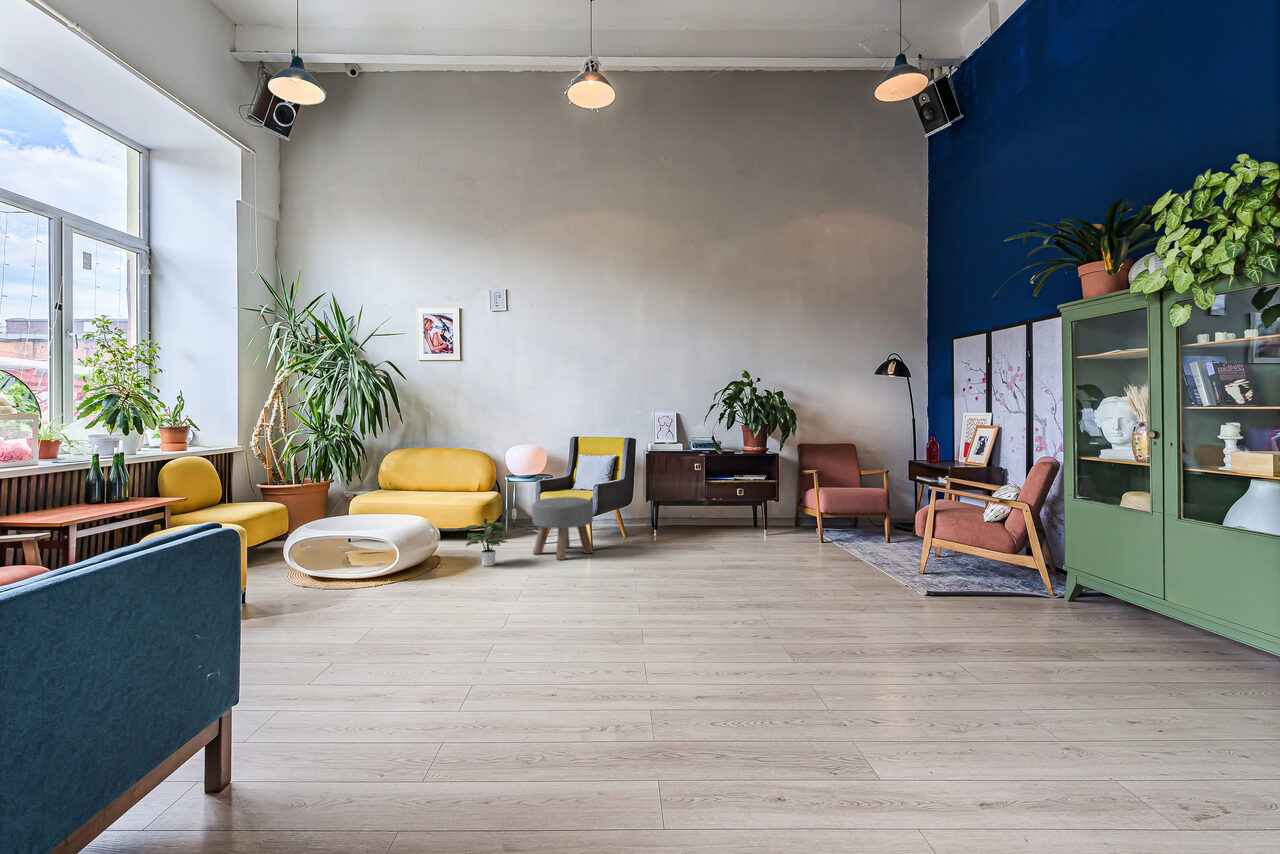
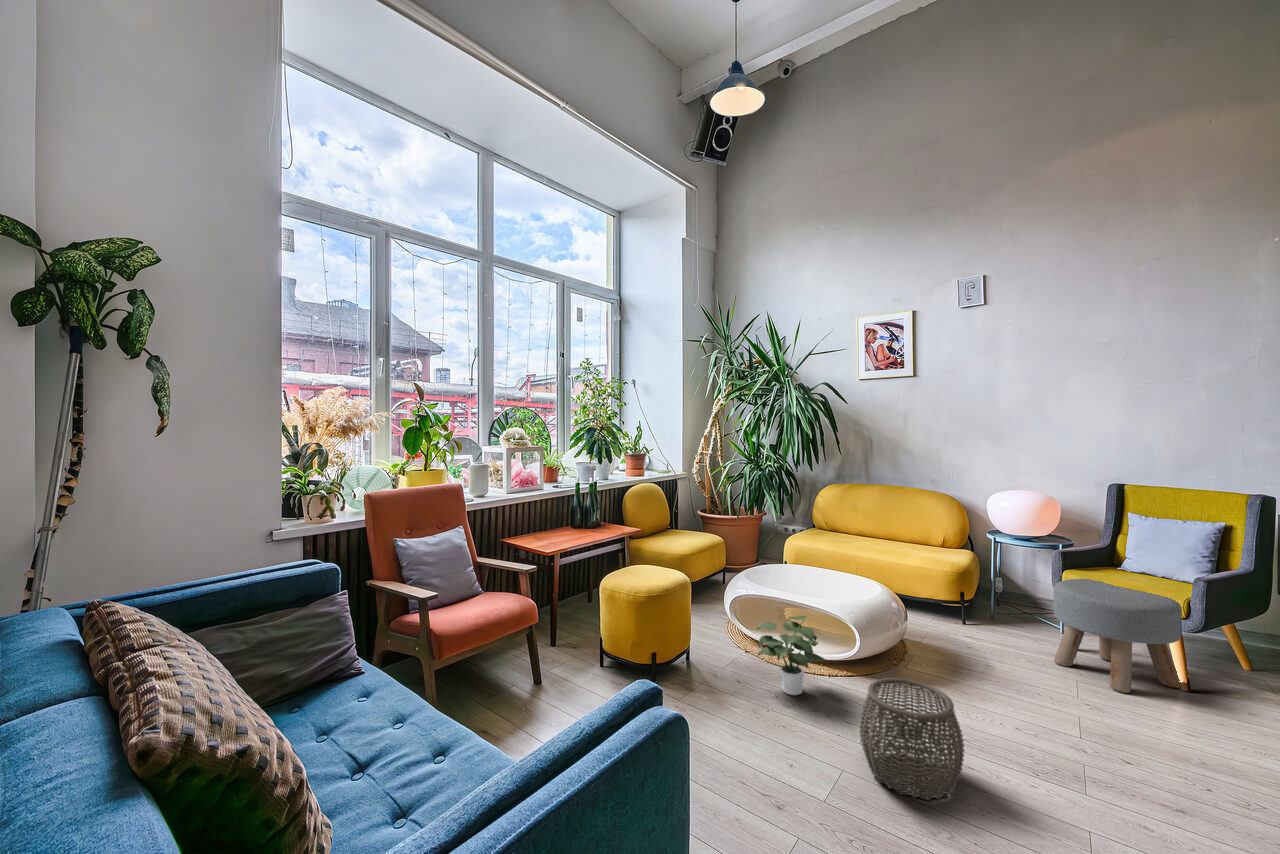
potted plant: present [465,518,507,566] -> present [757,616,827,695]
woven basket: none [378,557,444,623] -> present [859,678,964,800]

